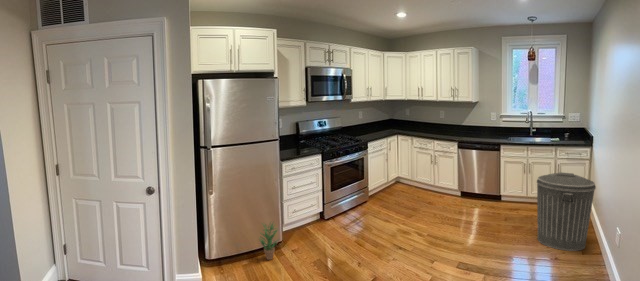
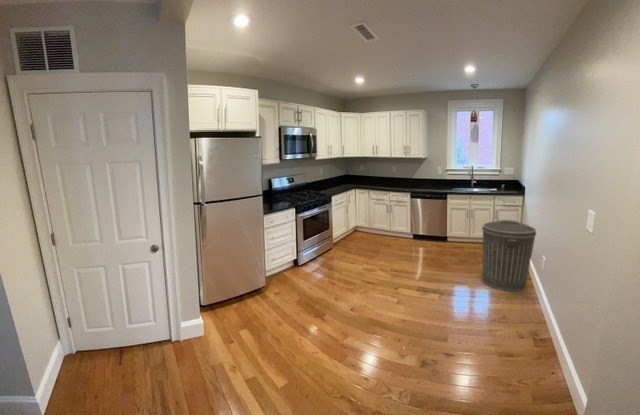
potted plant: present [260,224,277,260] -> none [222,274,243,312]

